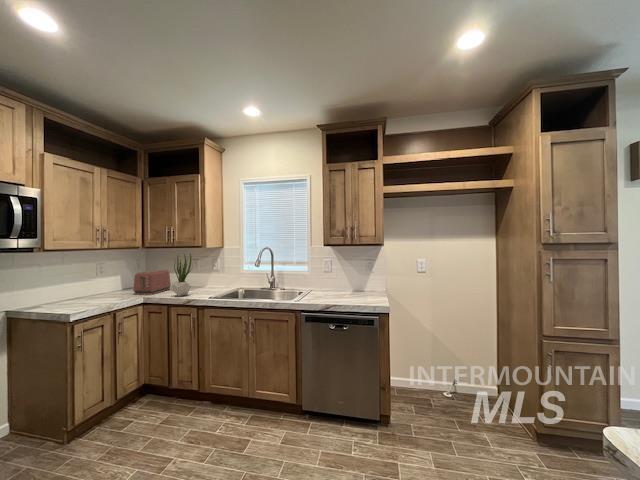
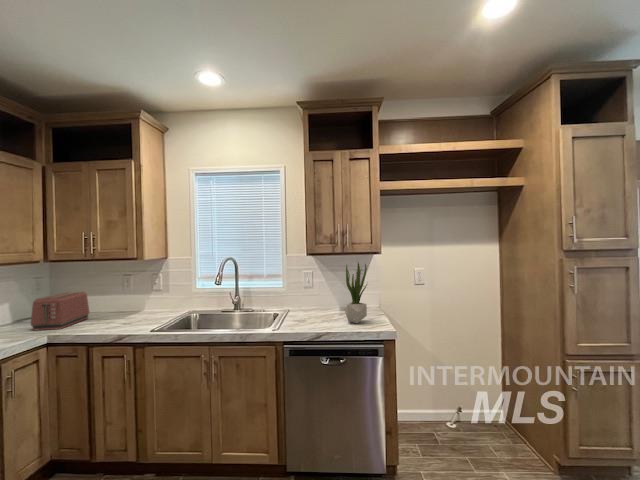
potted plant: present [172,254,192,296] -> present [344,263,367,323]

